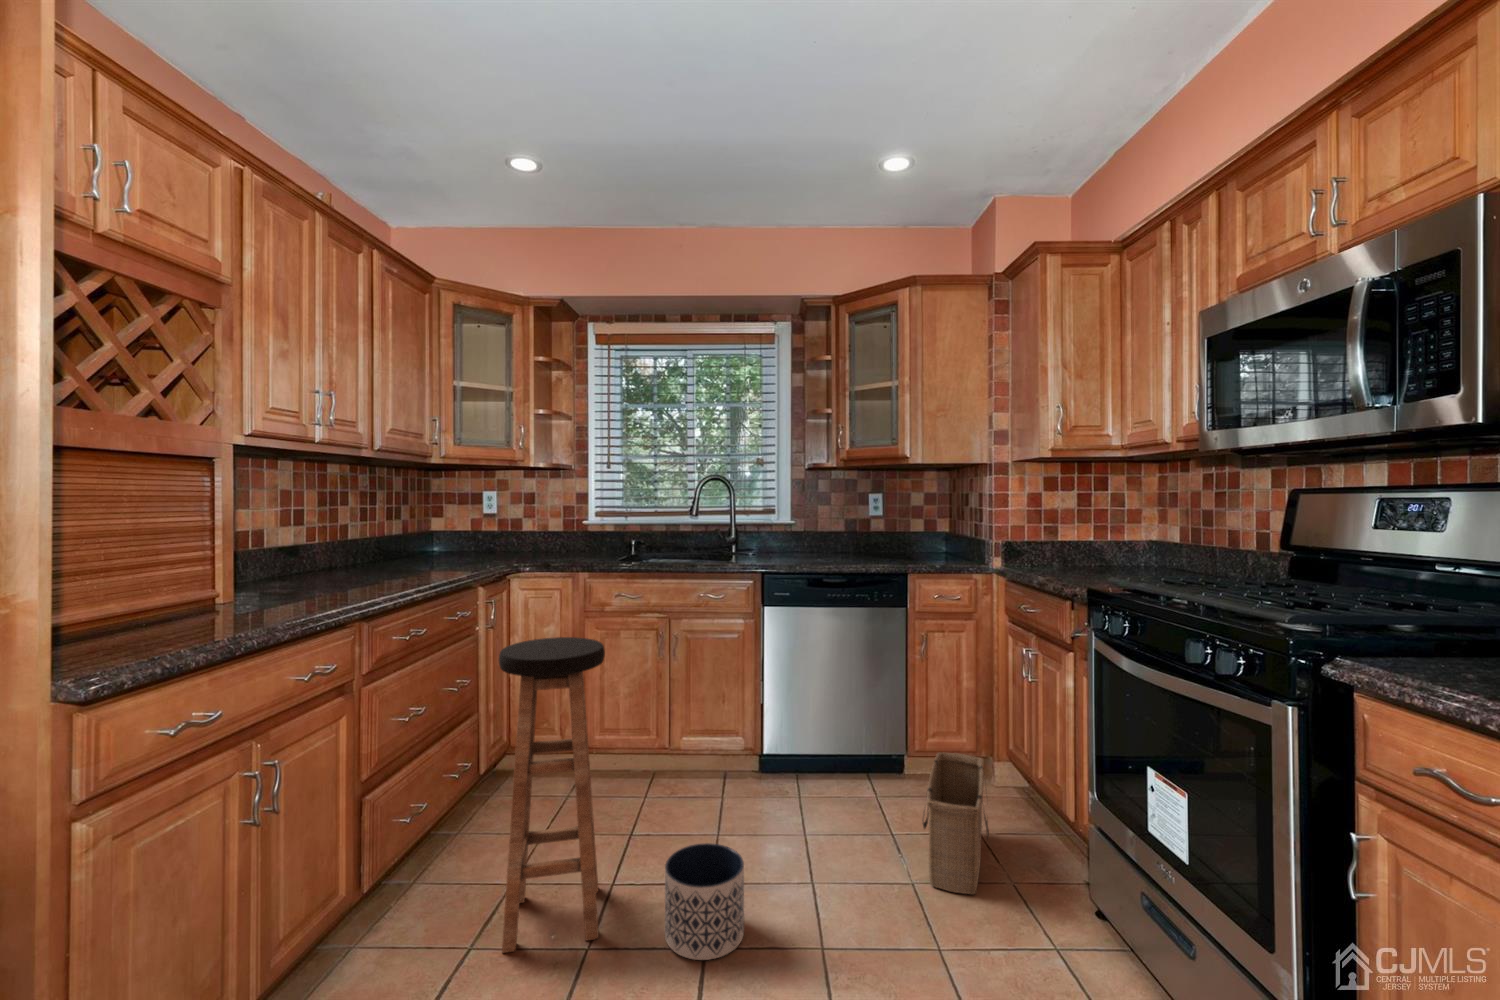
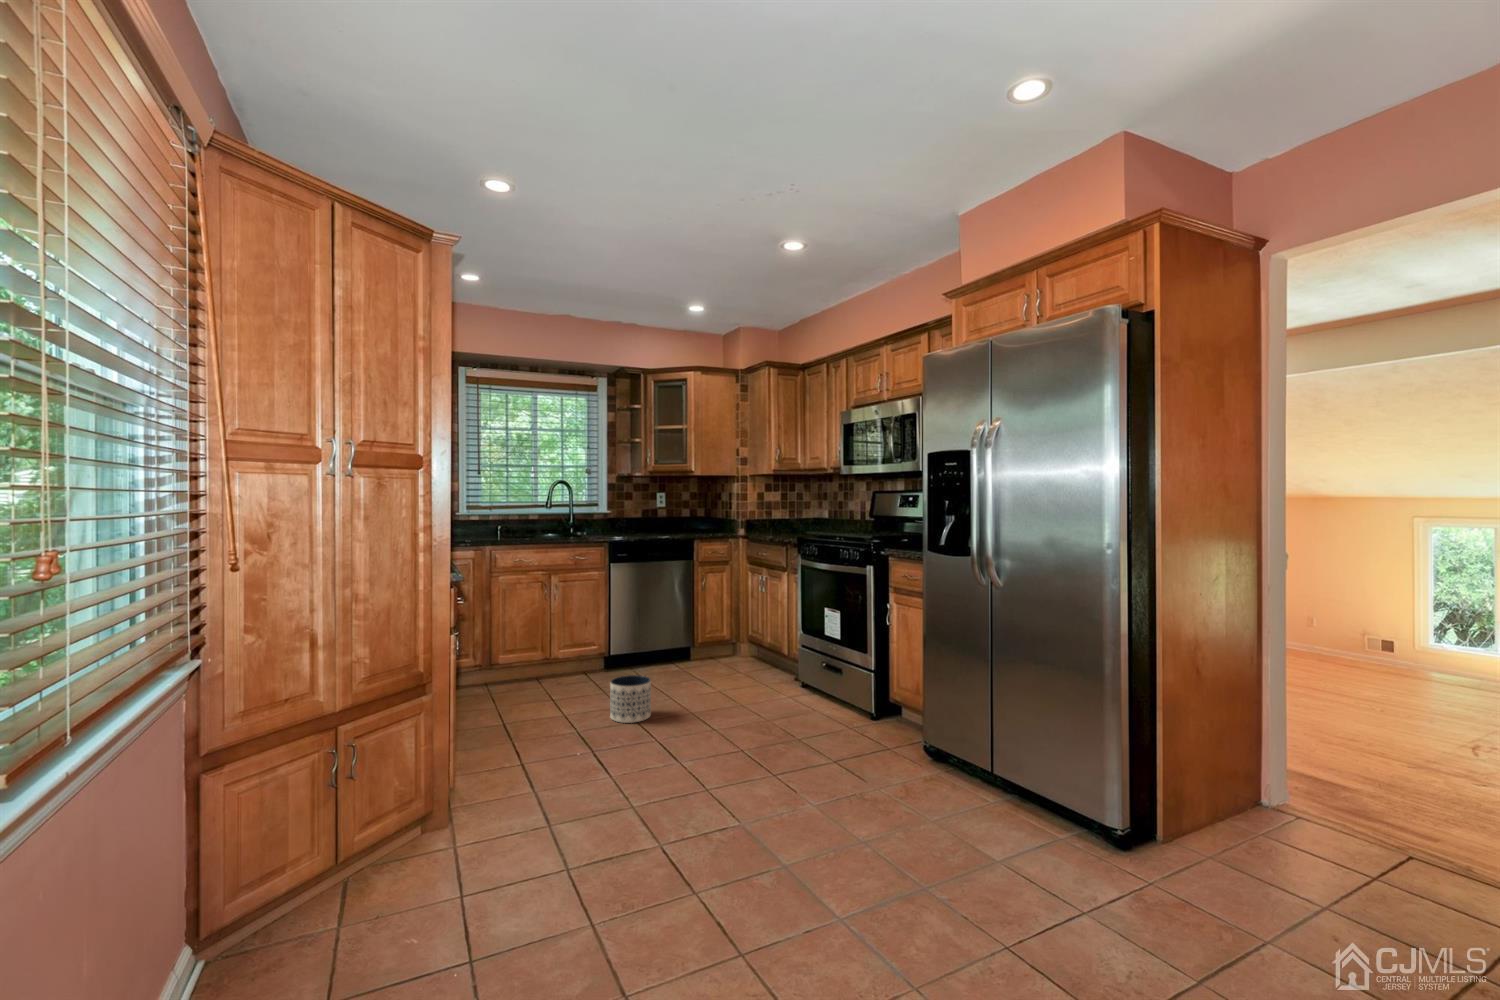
bar stool: present [499,637,605,953] -> none [511,573,577,737]
basket: present [922,752,989,894] -> none [718,633,752,690]

